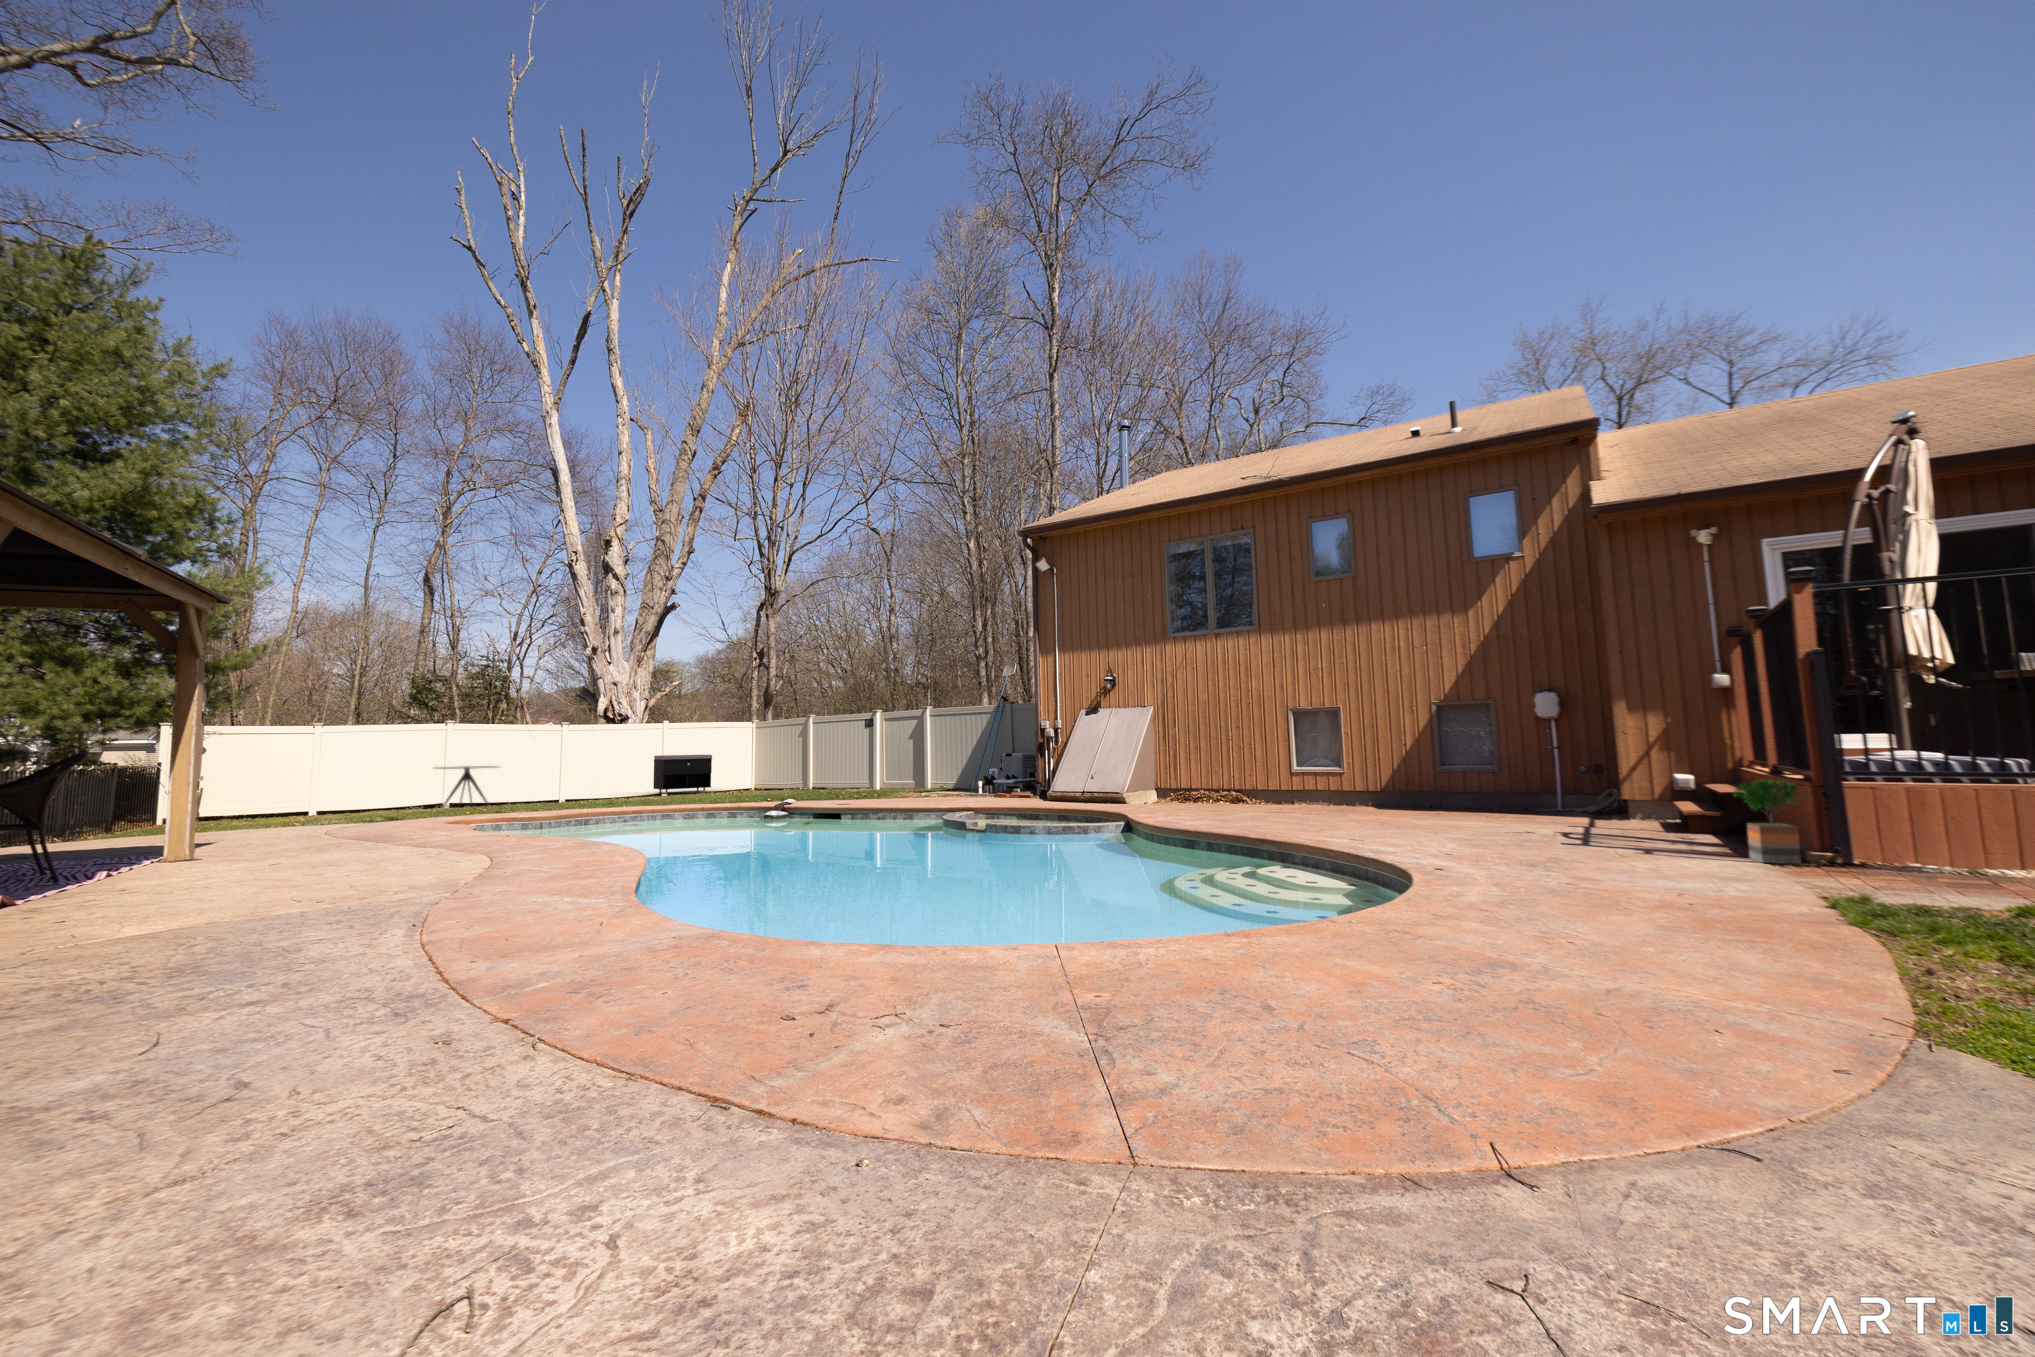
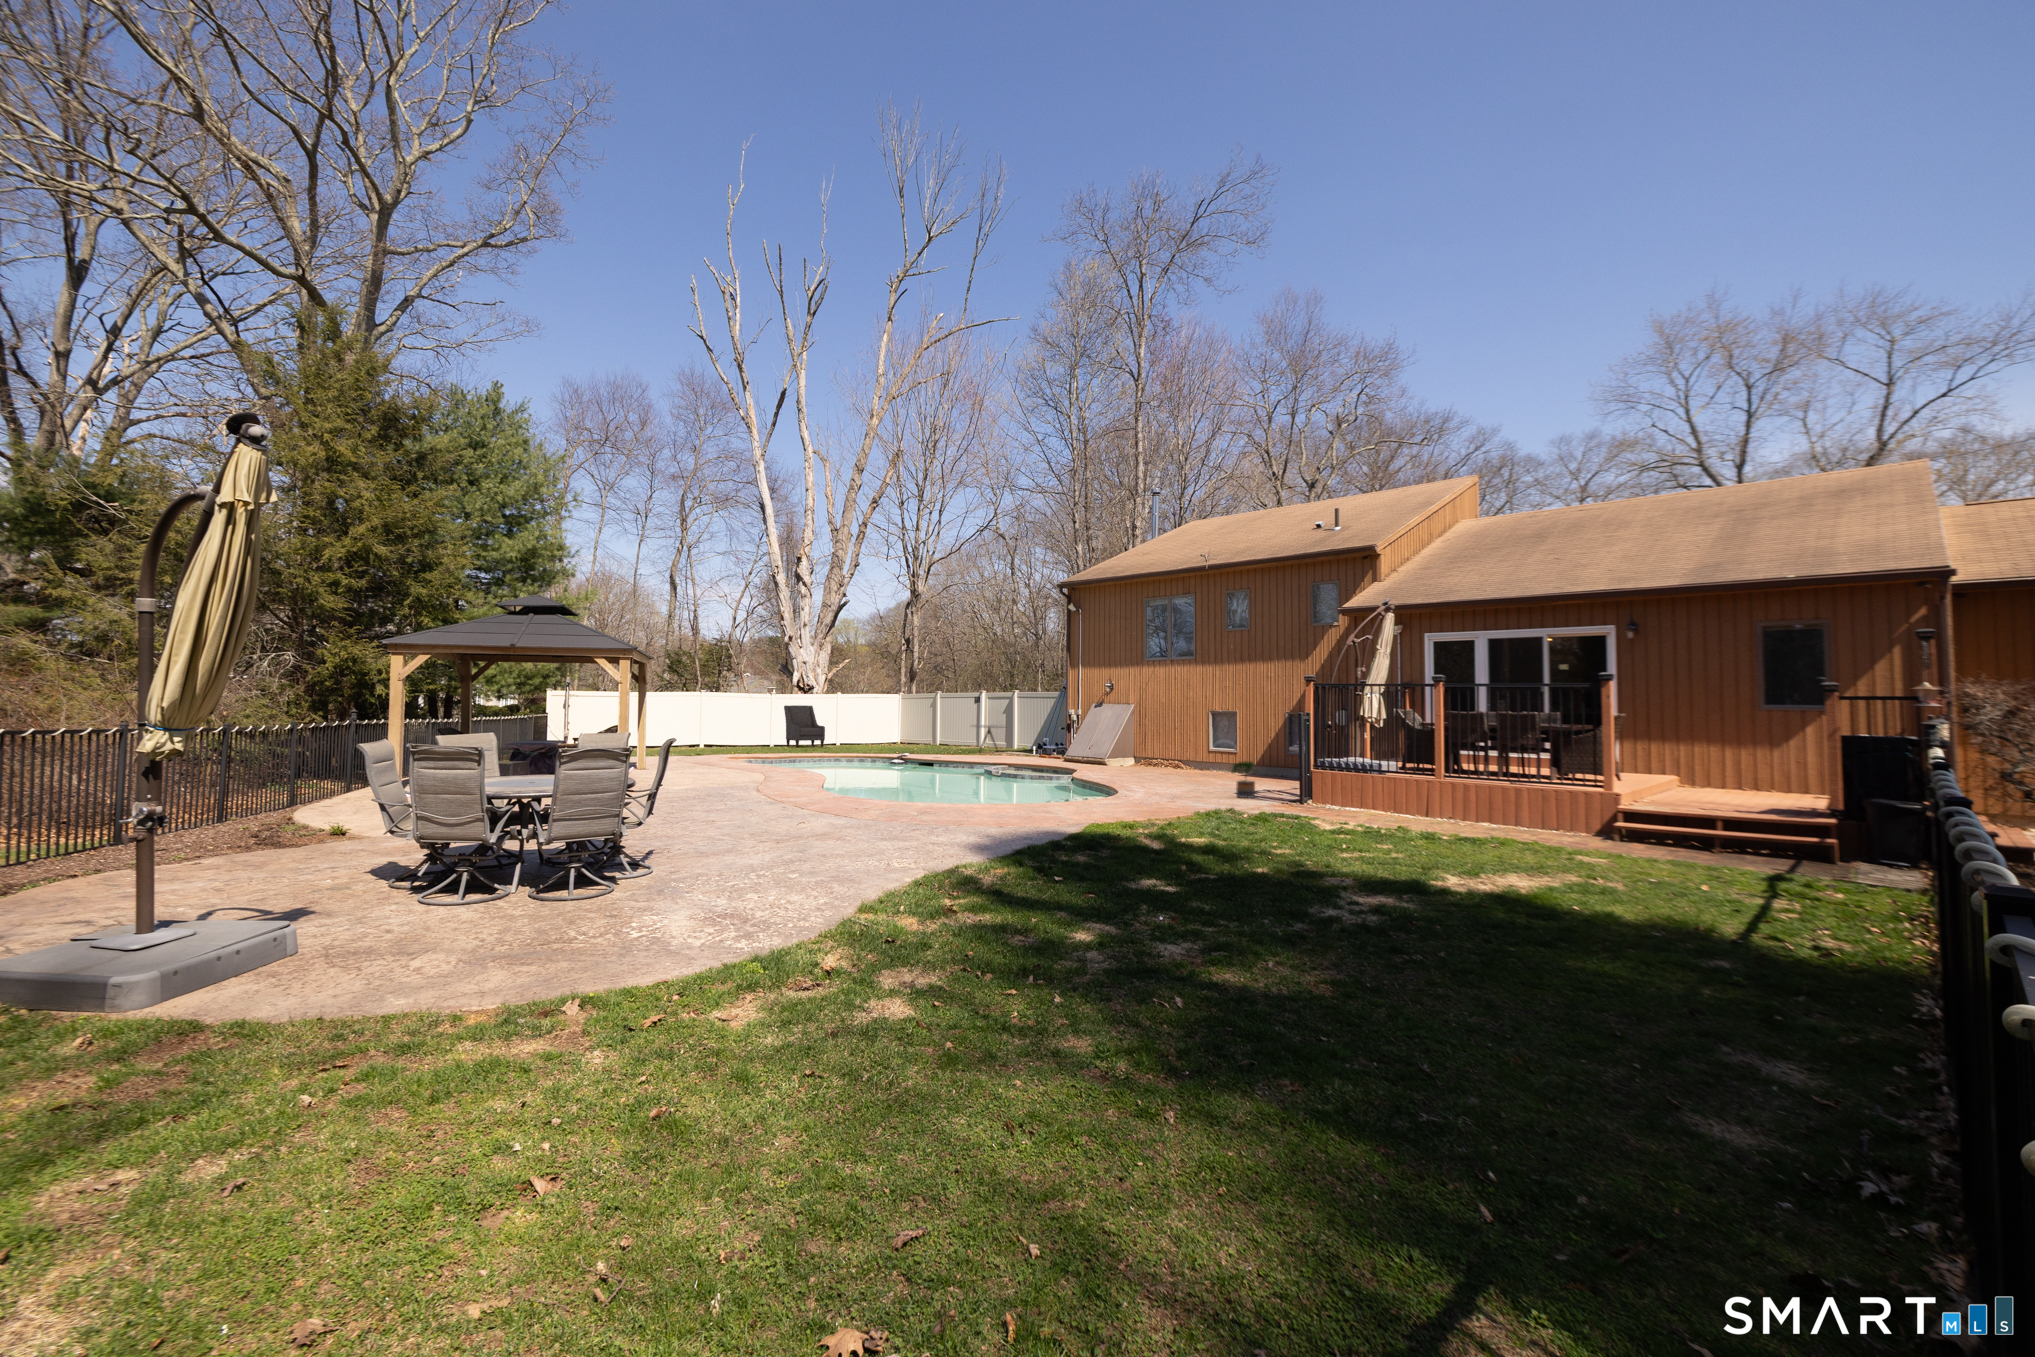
chair: none [586,739,649,799] -> present [784,705,825,747]
storage bench: present [653,755,712,794] -> none [829,718,870,746]
round table: present [437,766,495,806] -> present [976,725,1002,752]

